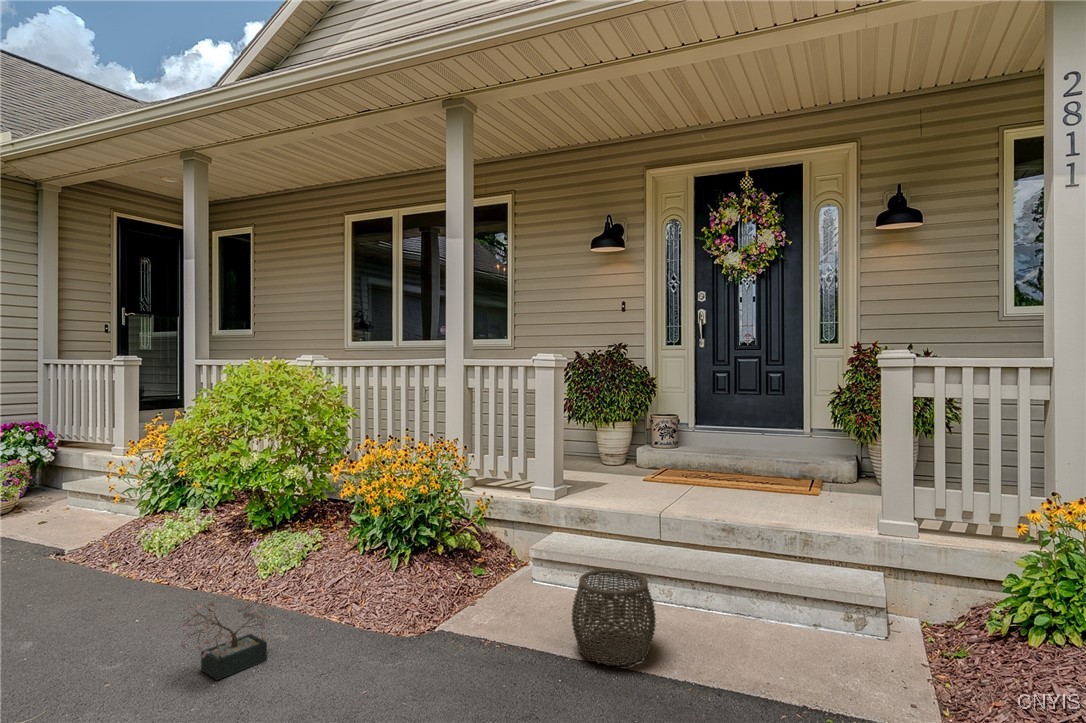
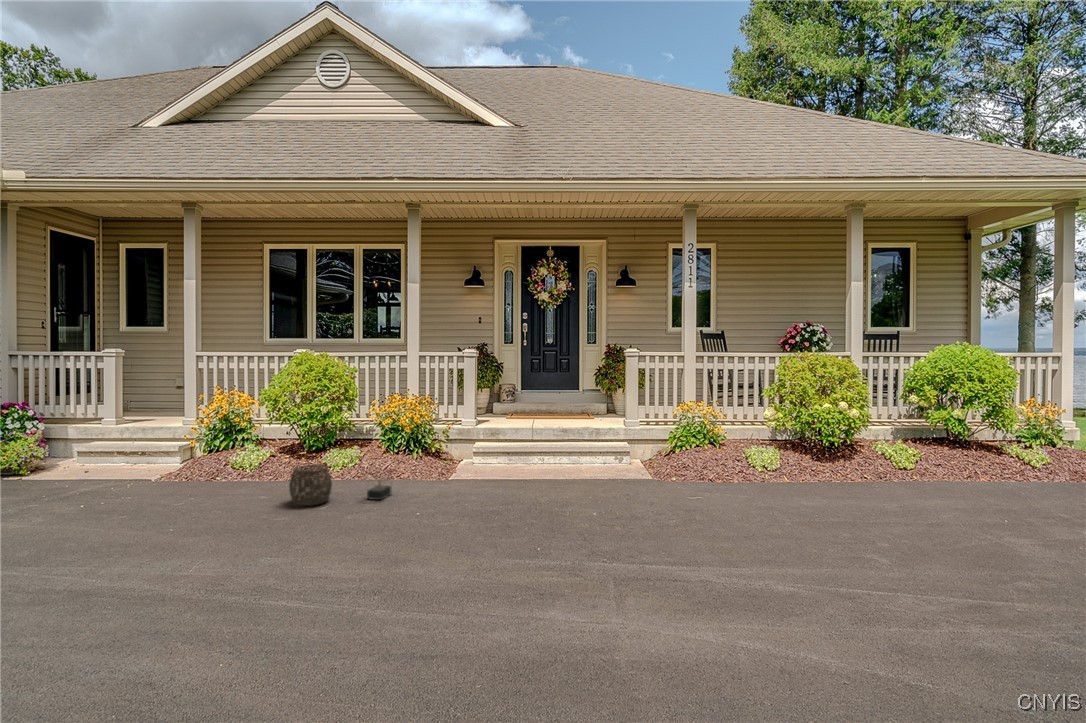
woven basket: present [572,569,656,666] -> present [289,465,332,506]

